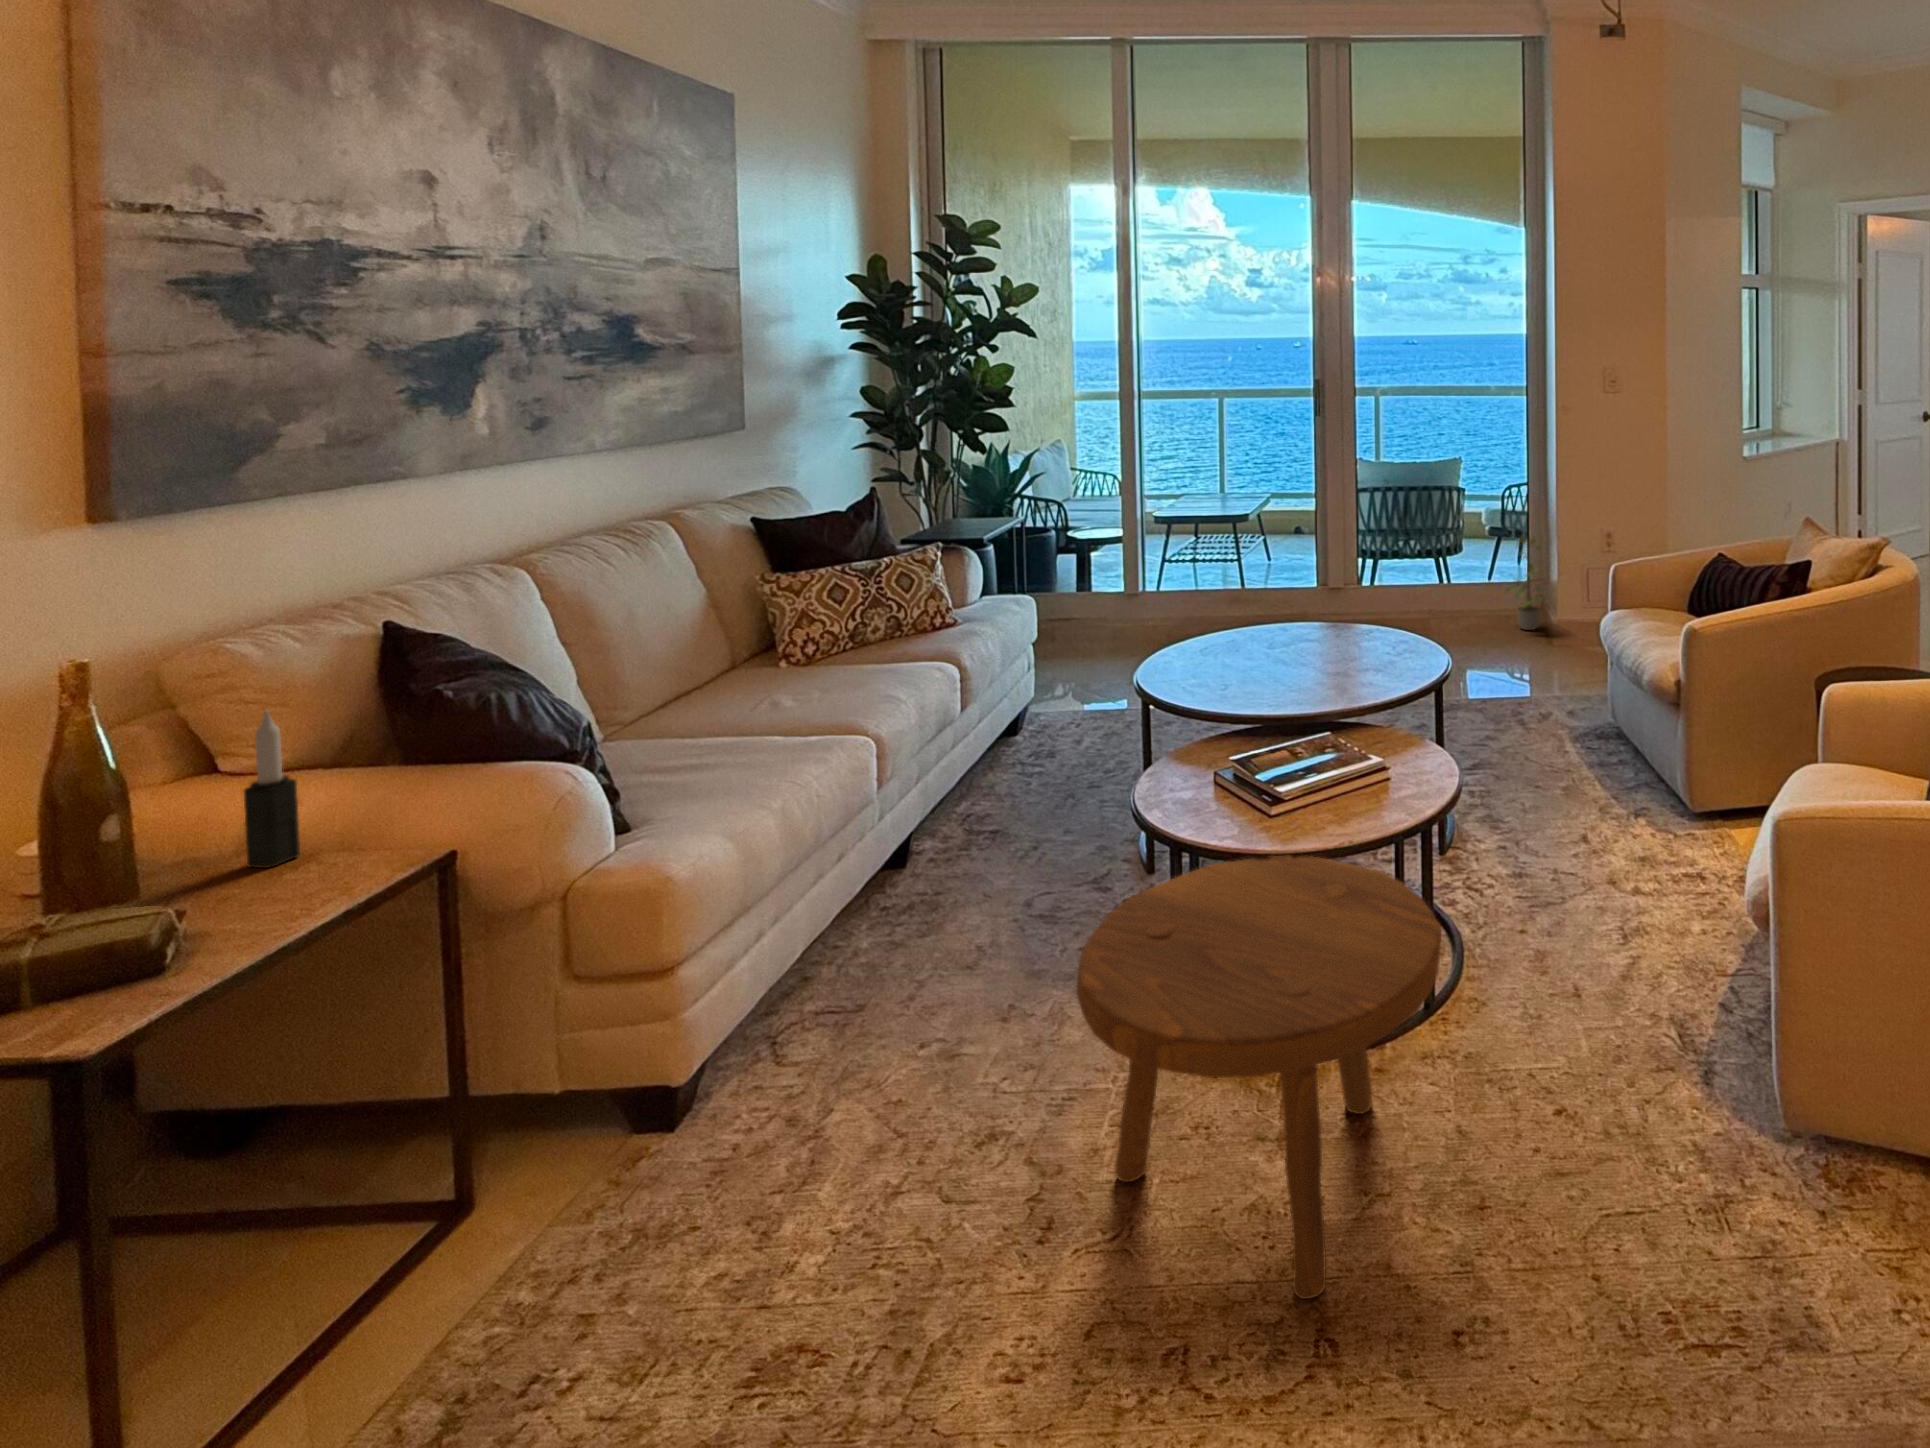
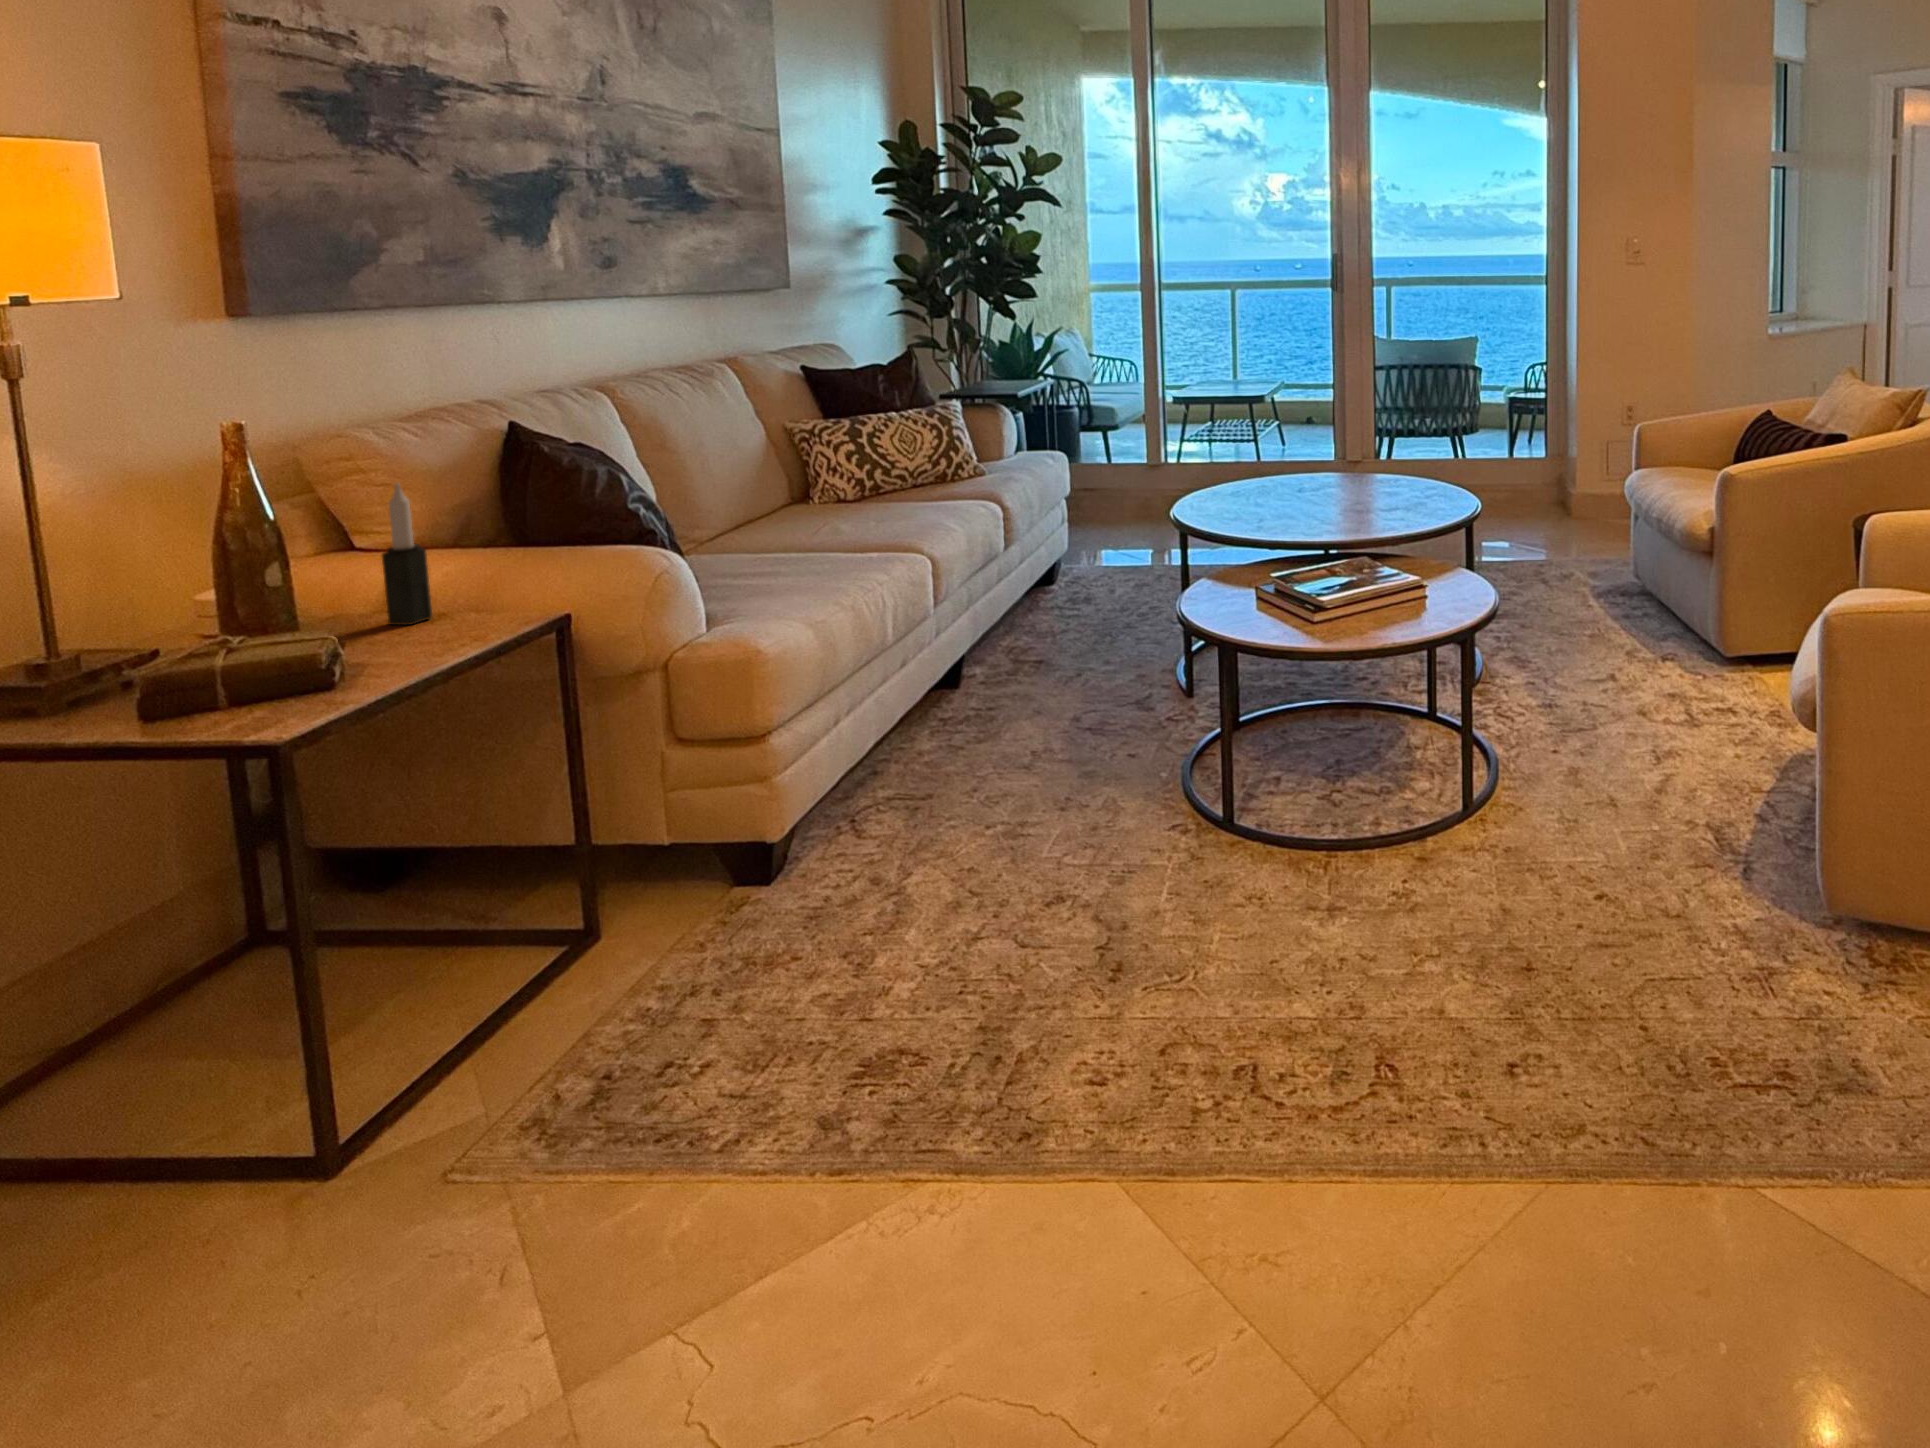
potted plant: present [1507,536,1542,630] -> none [1530,409,1572,506]
footstool: present [1076,856,1441,1299] -> none [1142,653,1490,1033]

